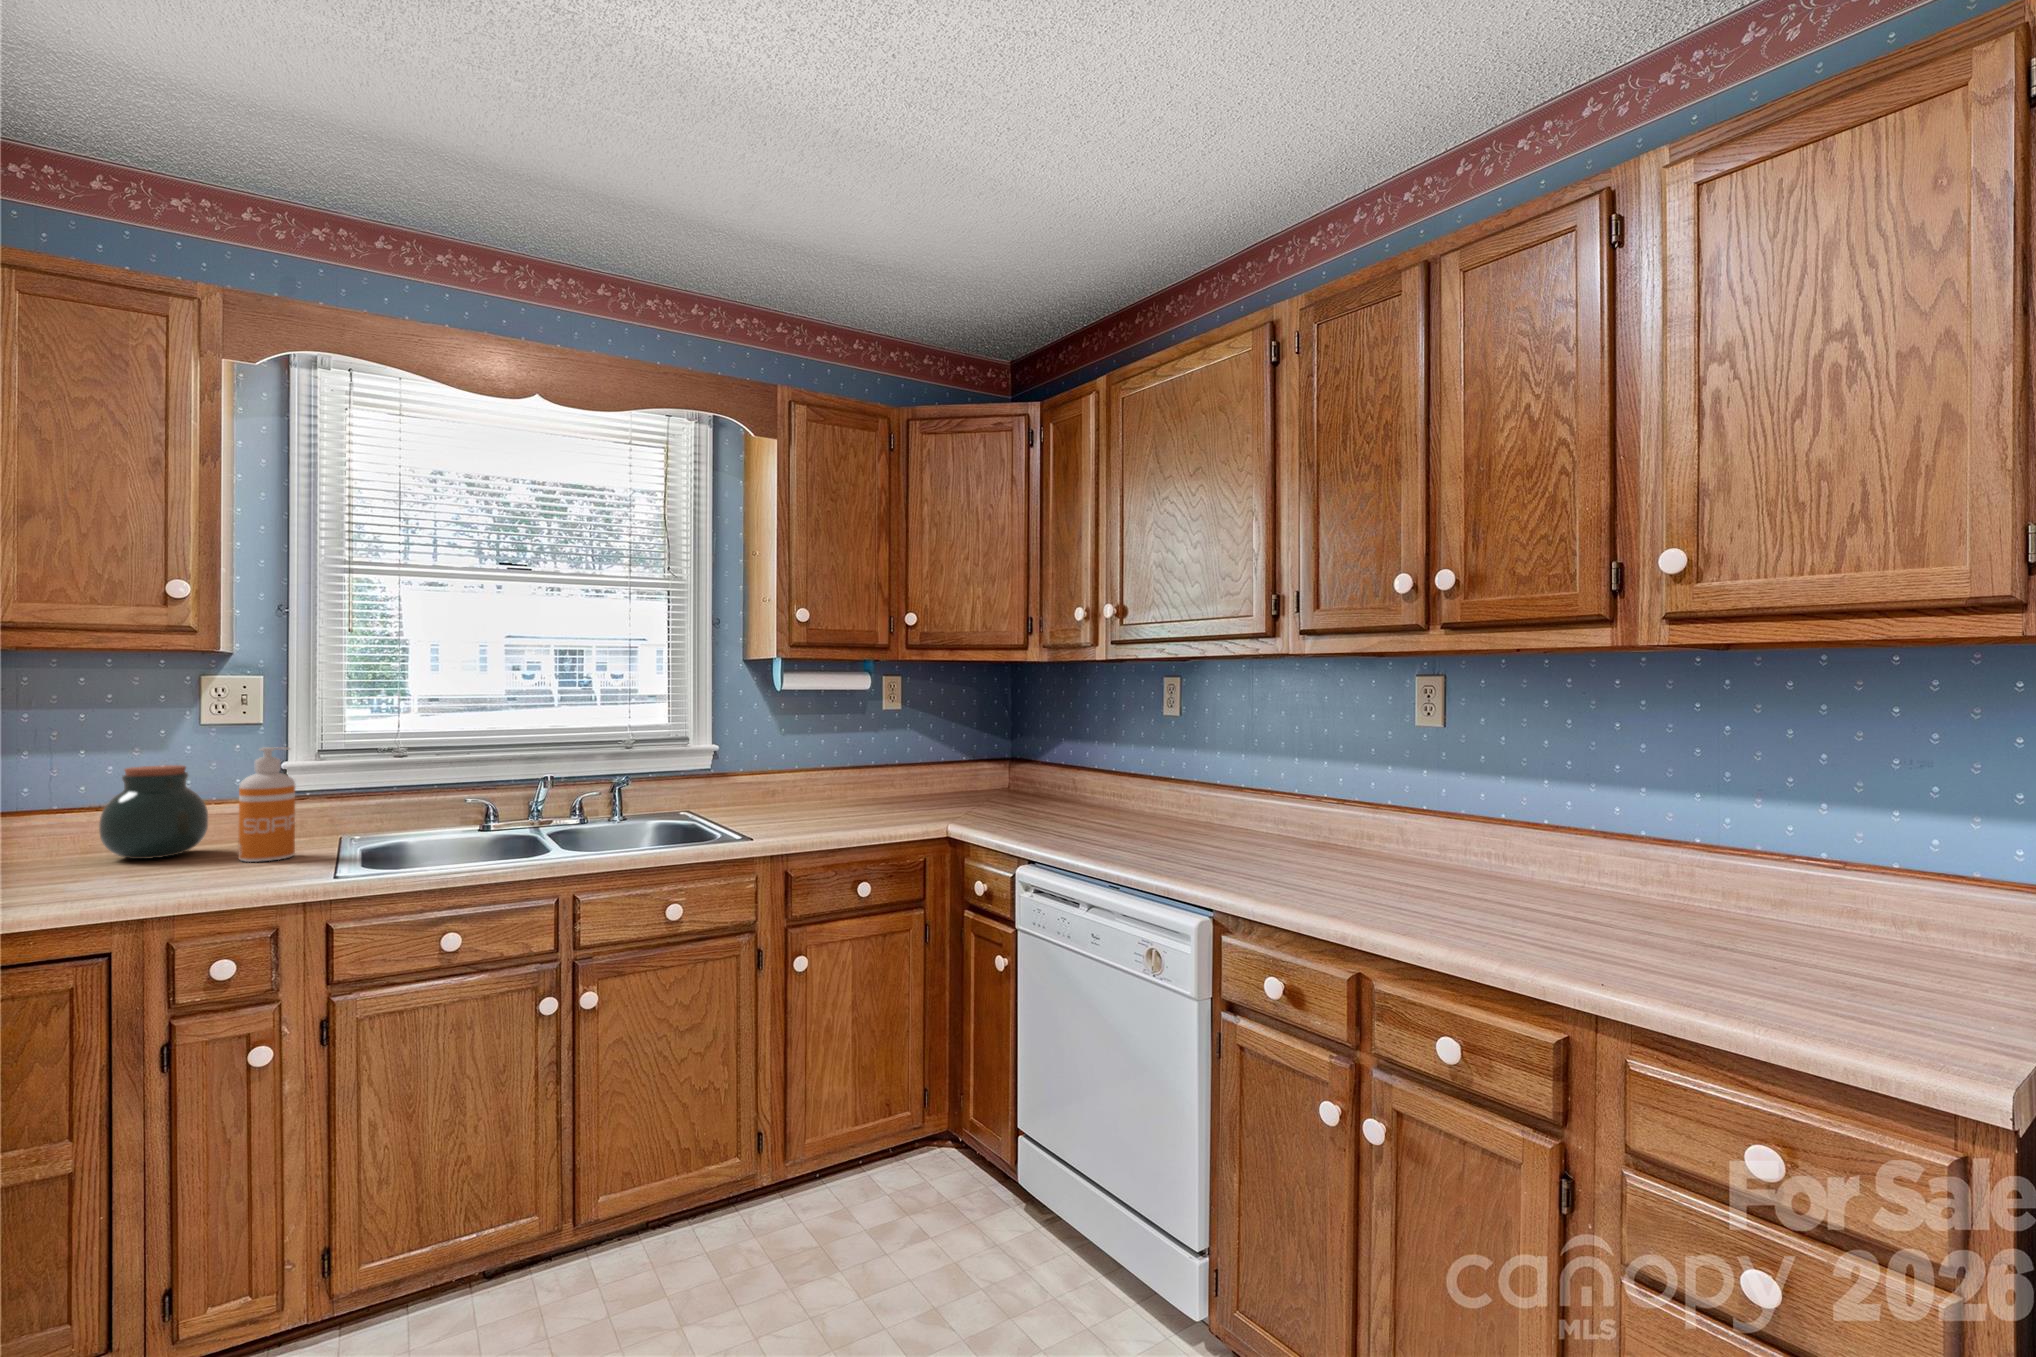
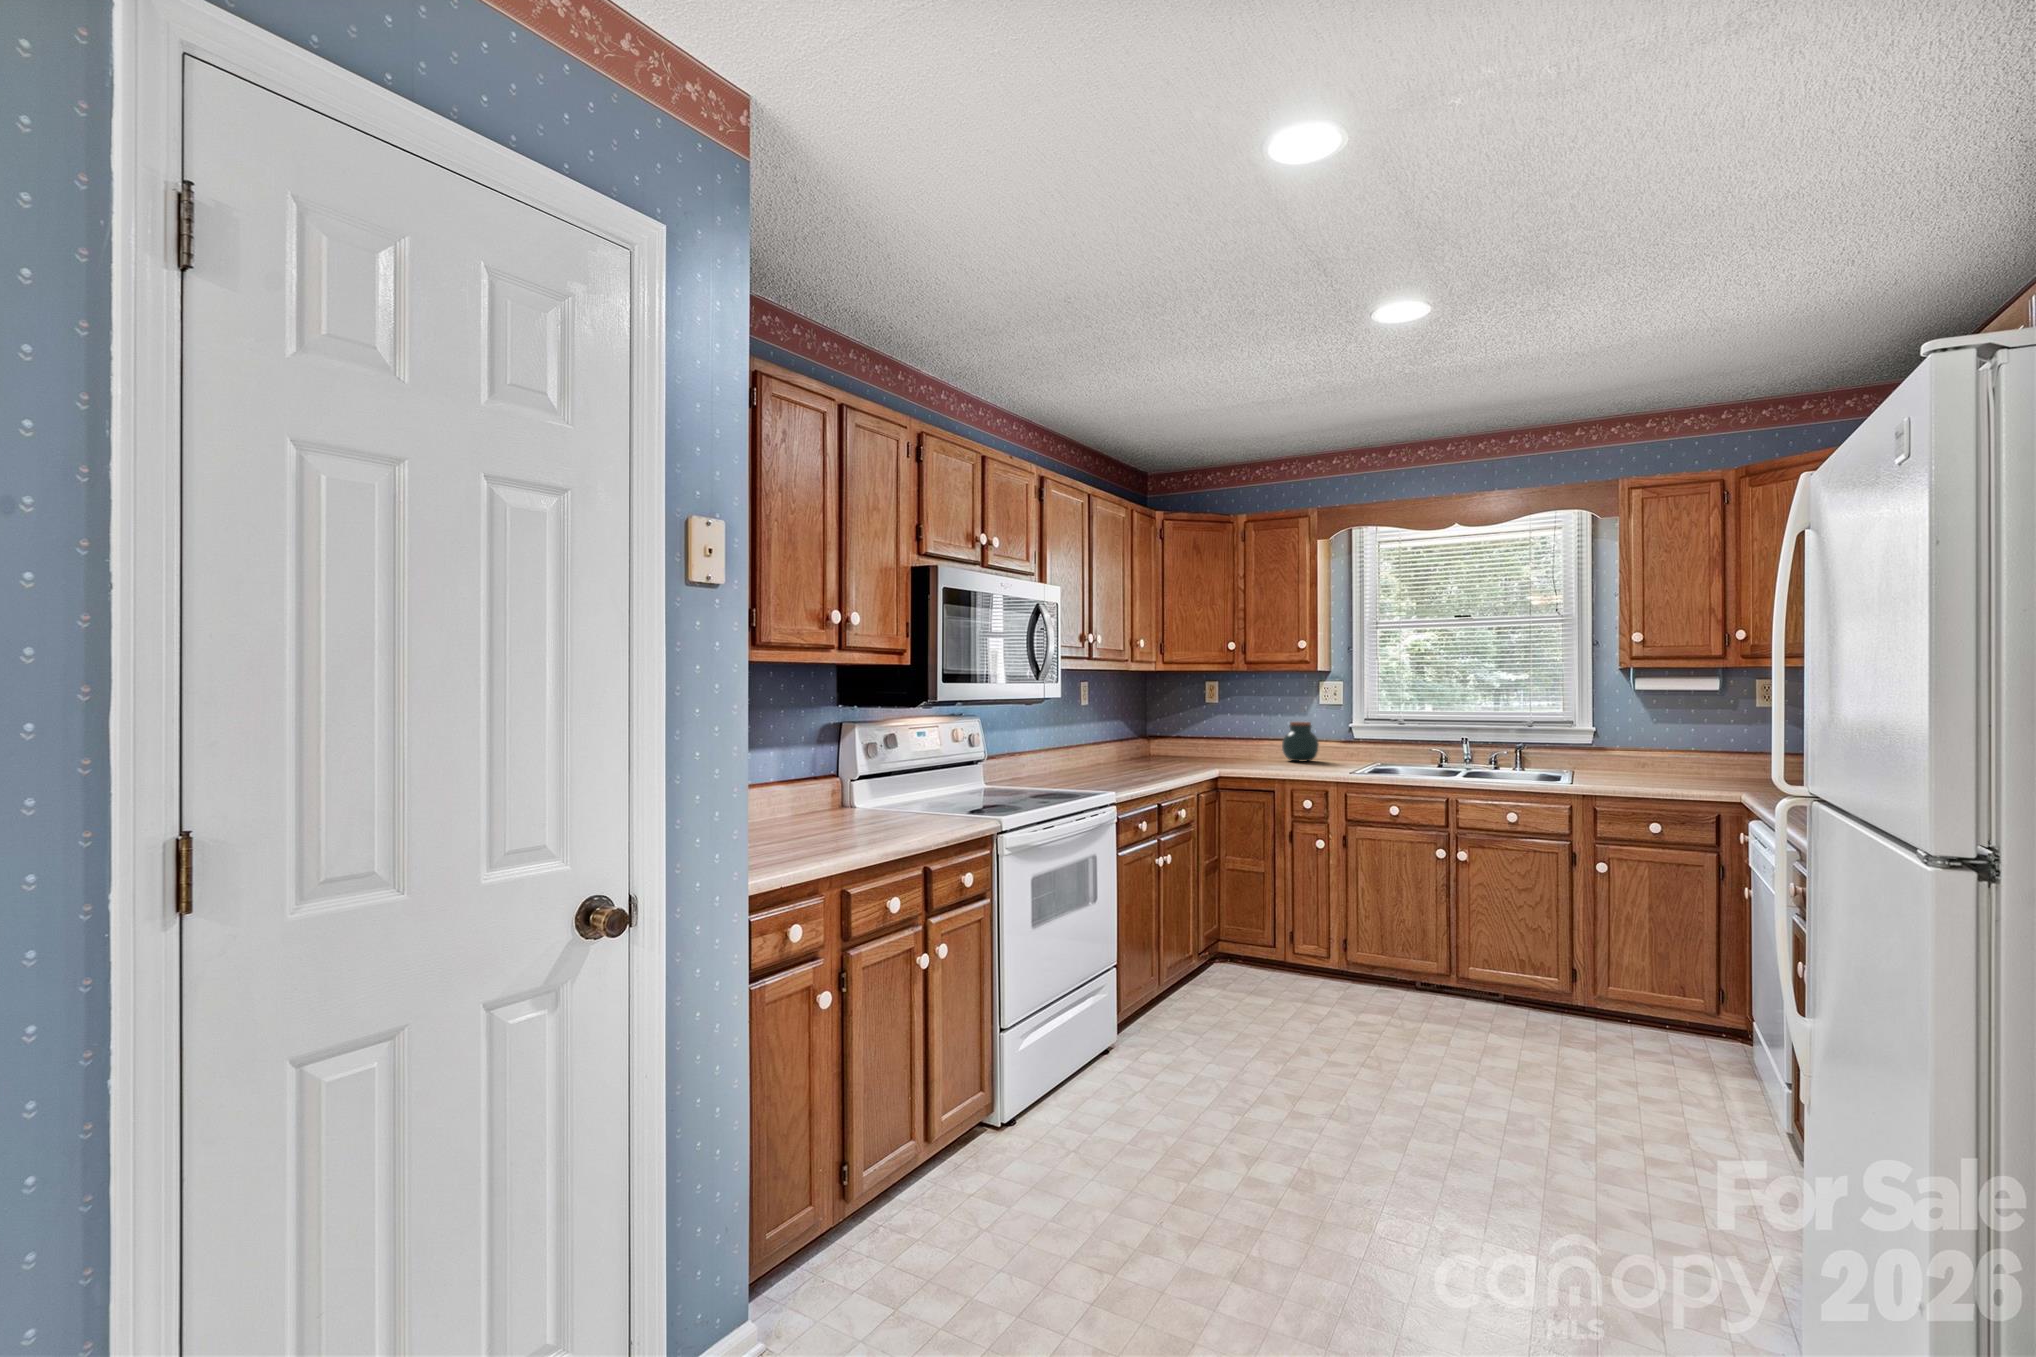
soap dispenser: present [238,747,295,862] -> none [1325,715,1346,766]

